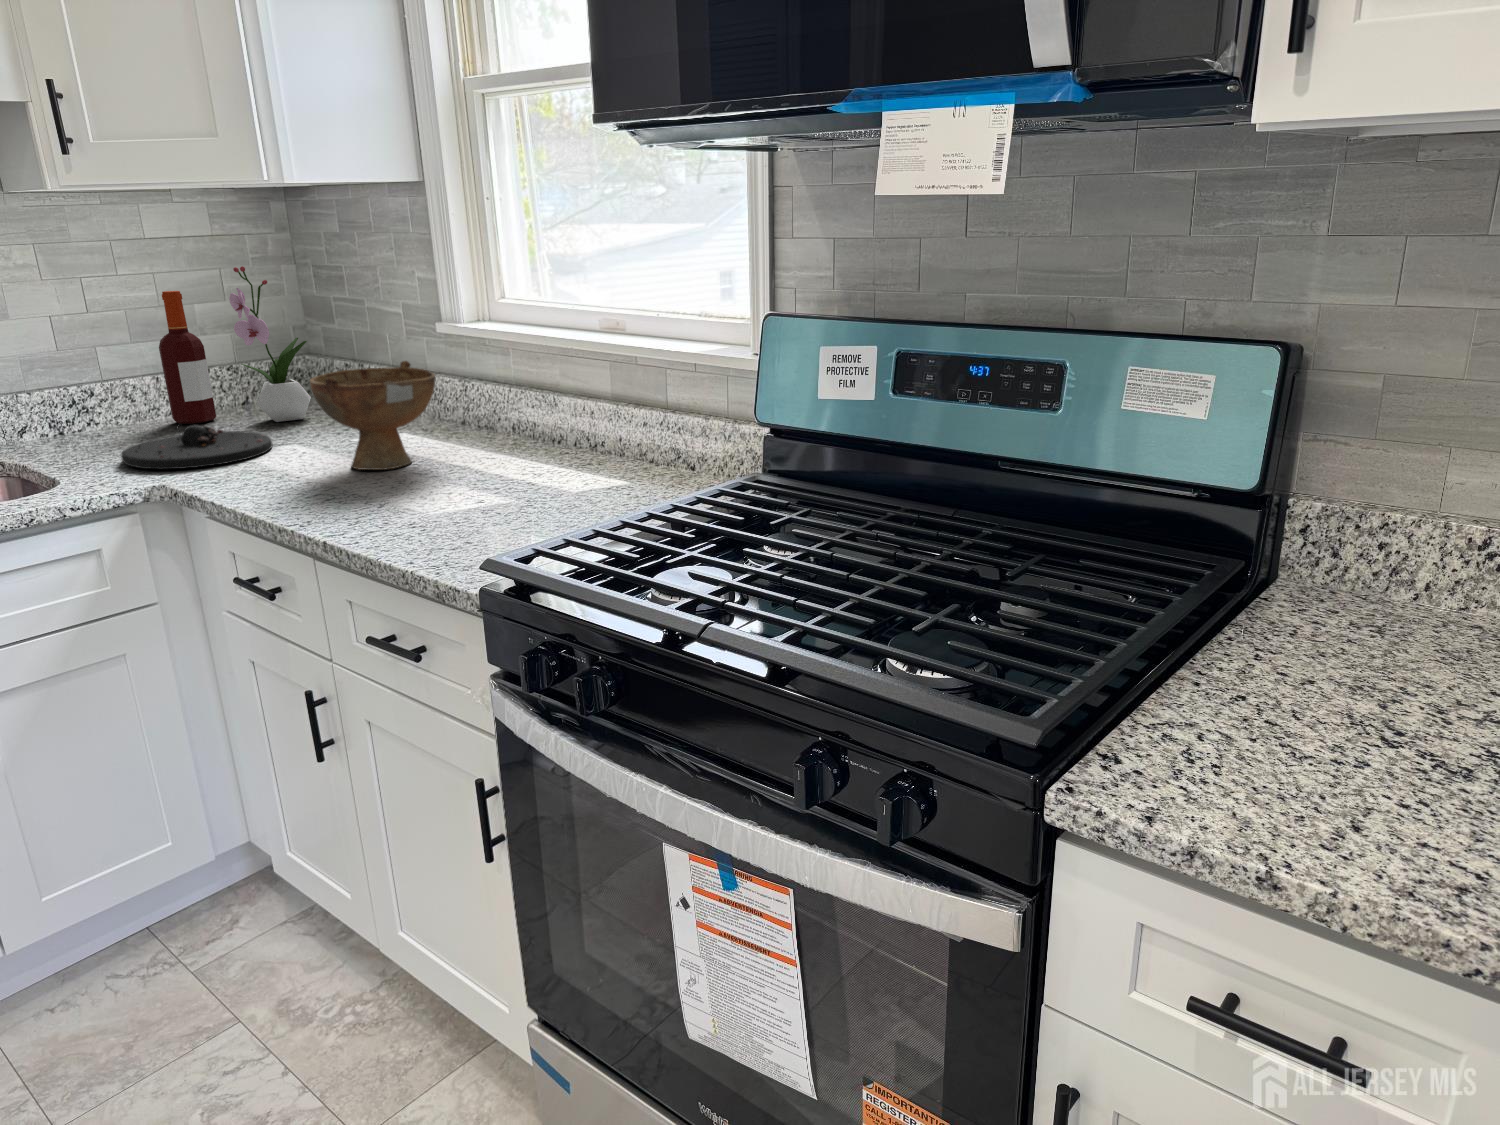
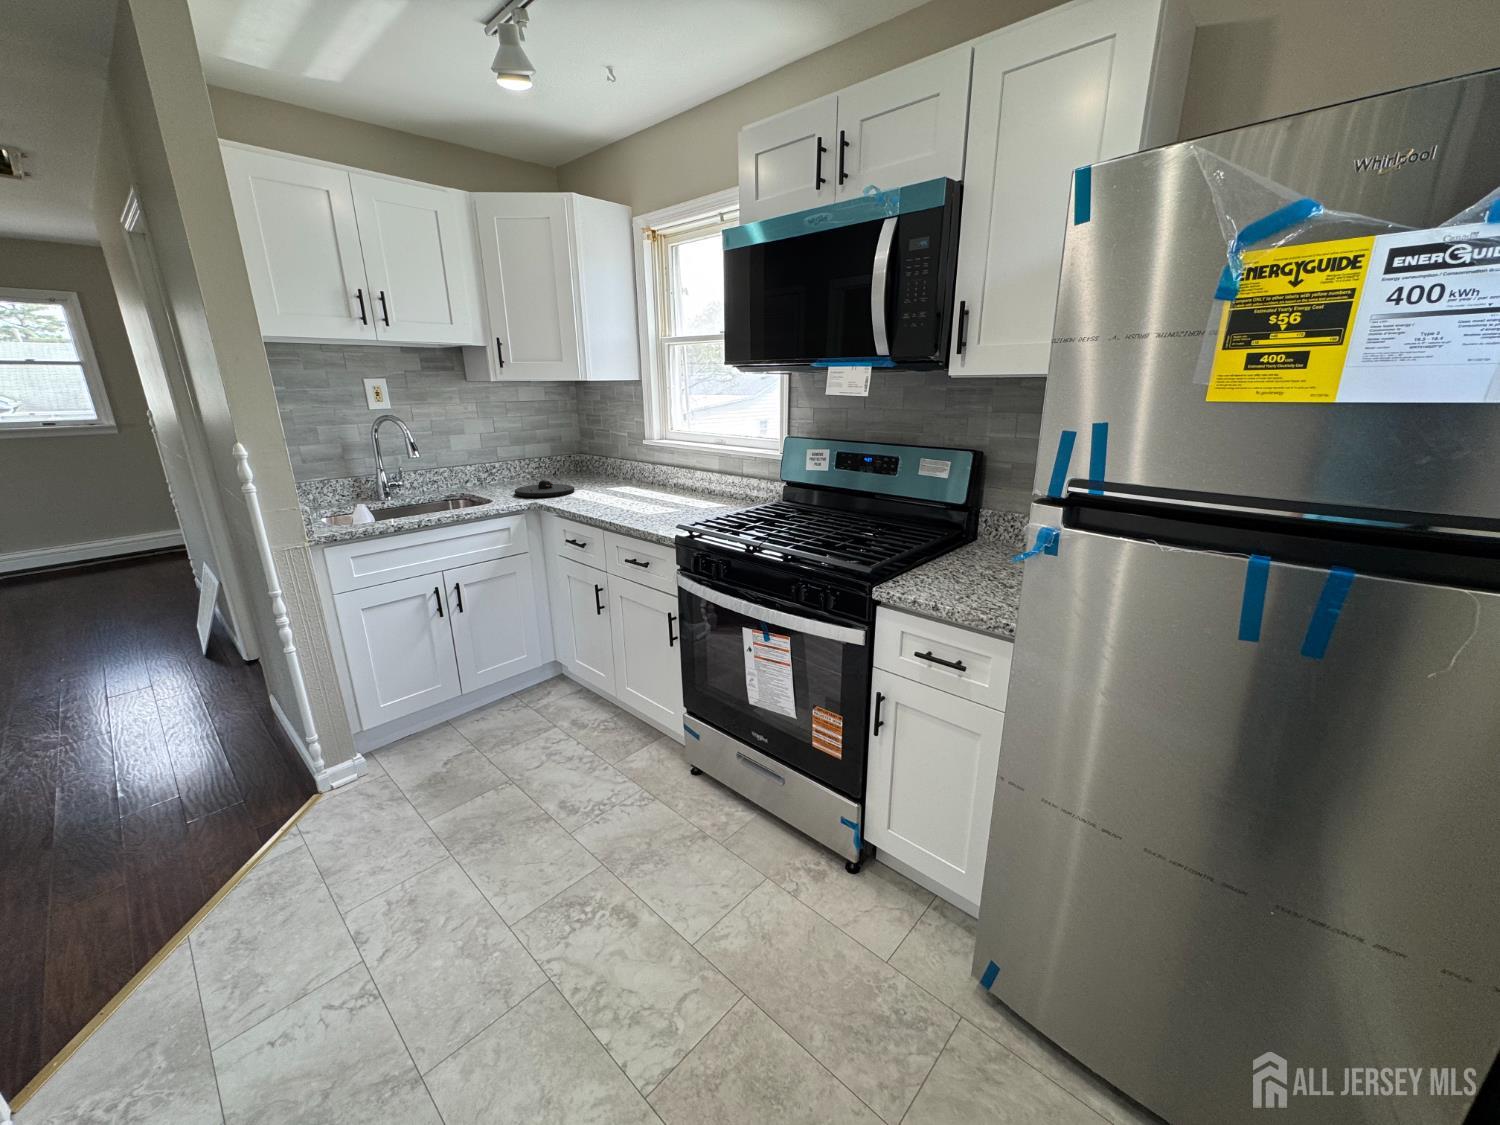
flower arrangement: present [229,266,311,422] -> none [555,414,587,481]
bottle: present [159,291,216,424] -> none [524,424,545,481]
bowl: present [310,361,436,470] -> none [597,455,647,499]

